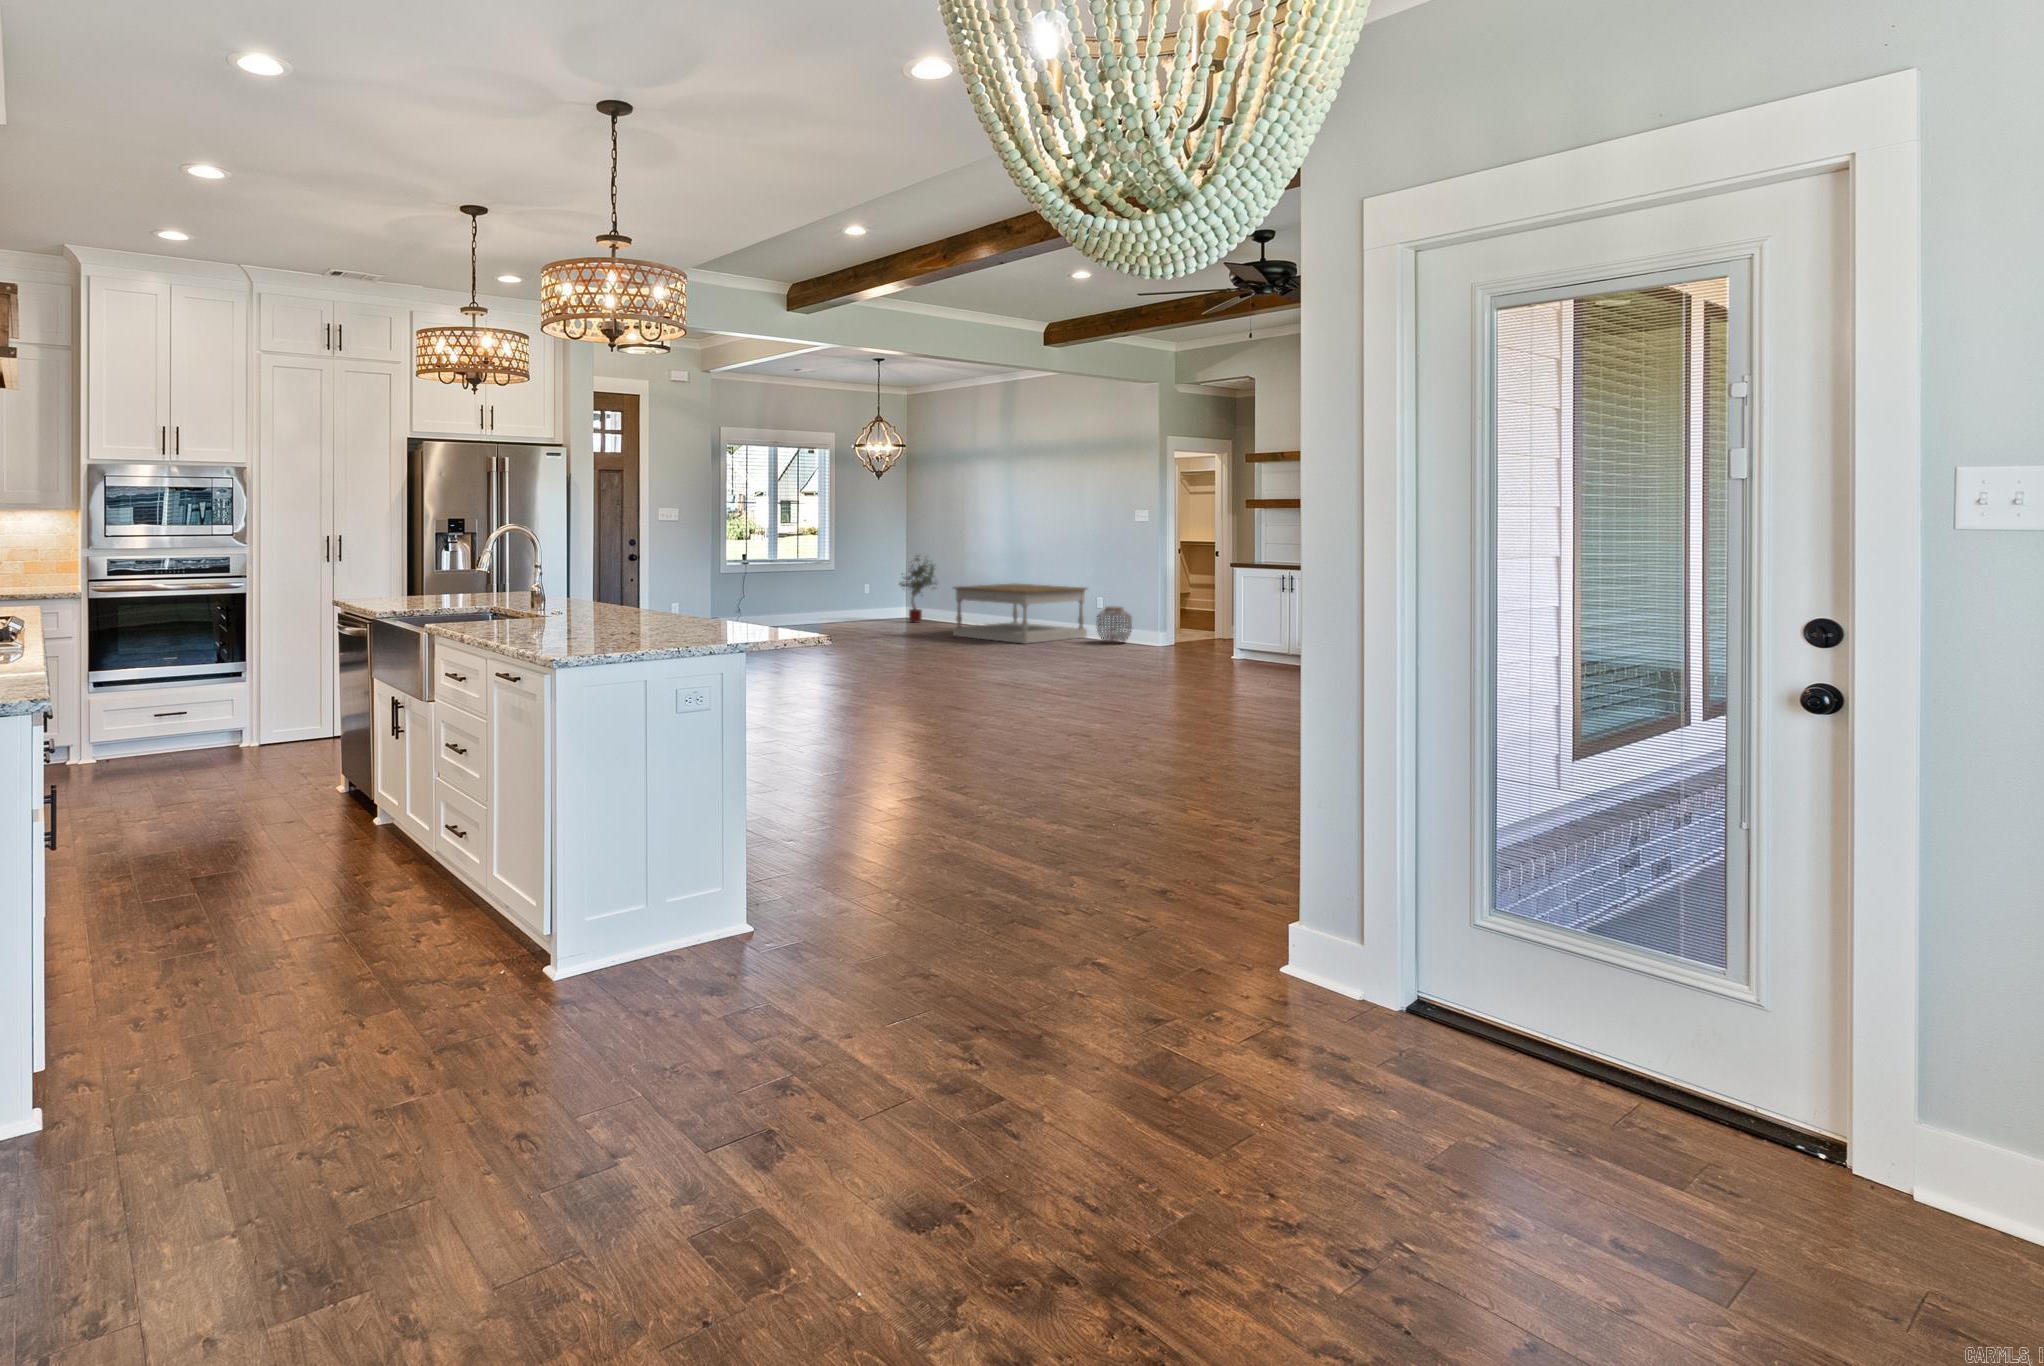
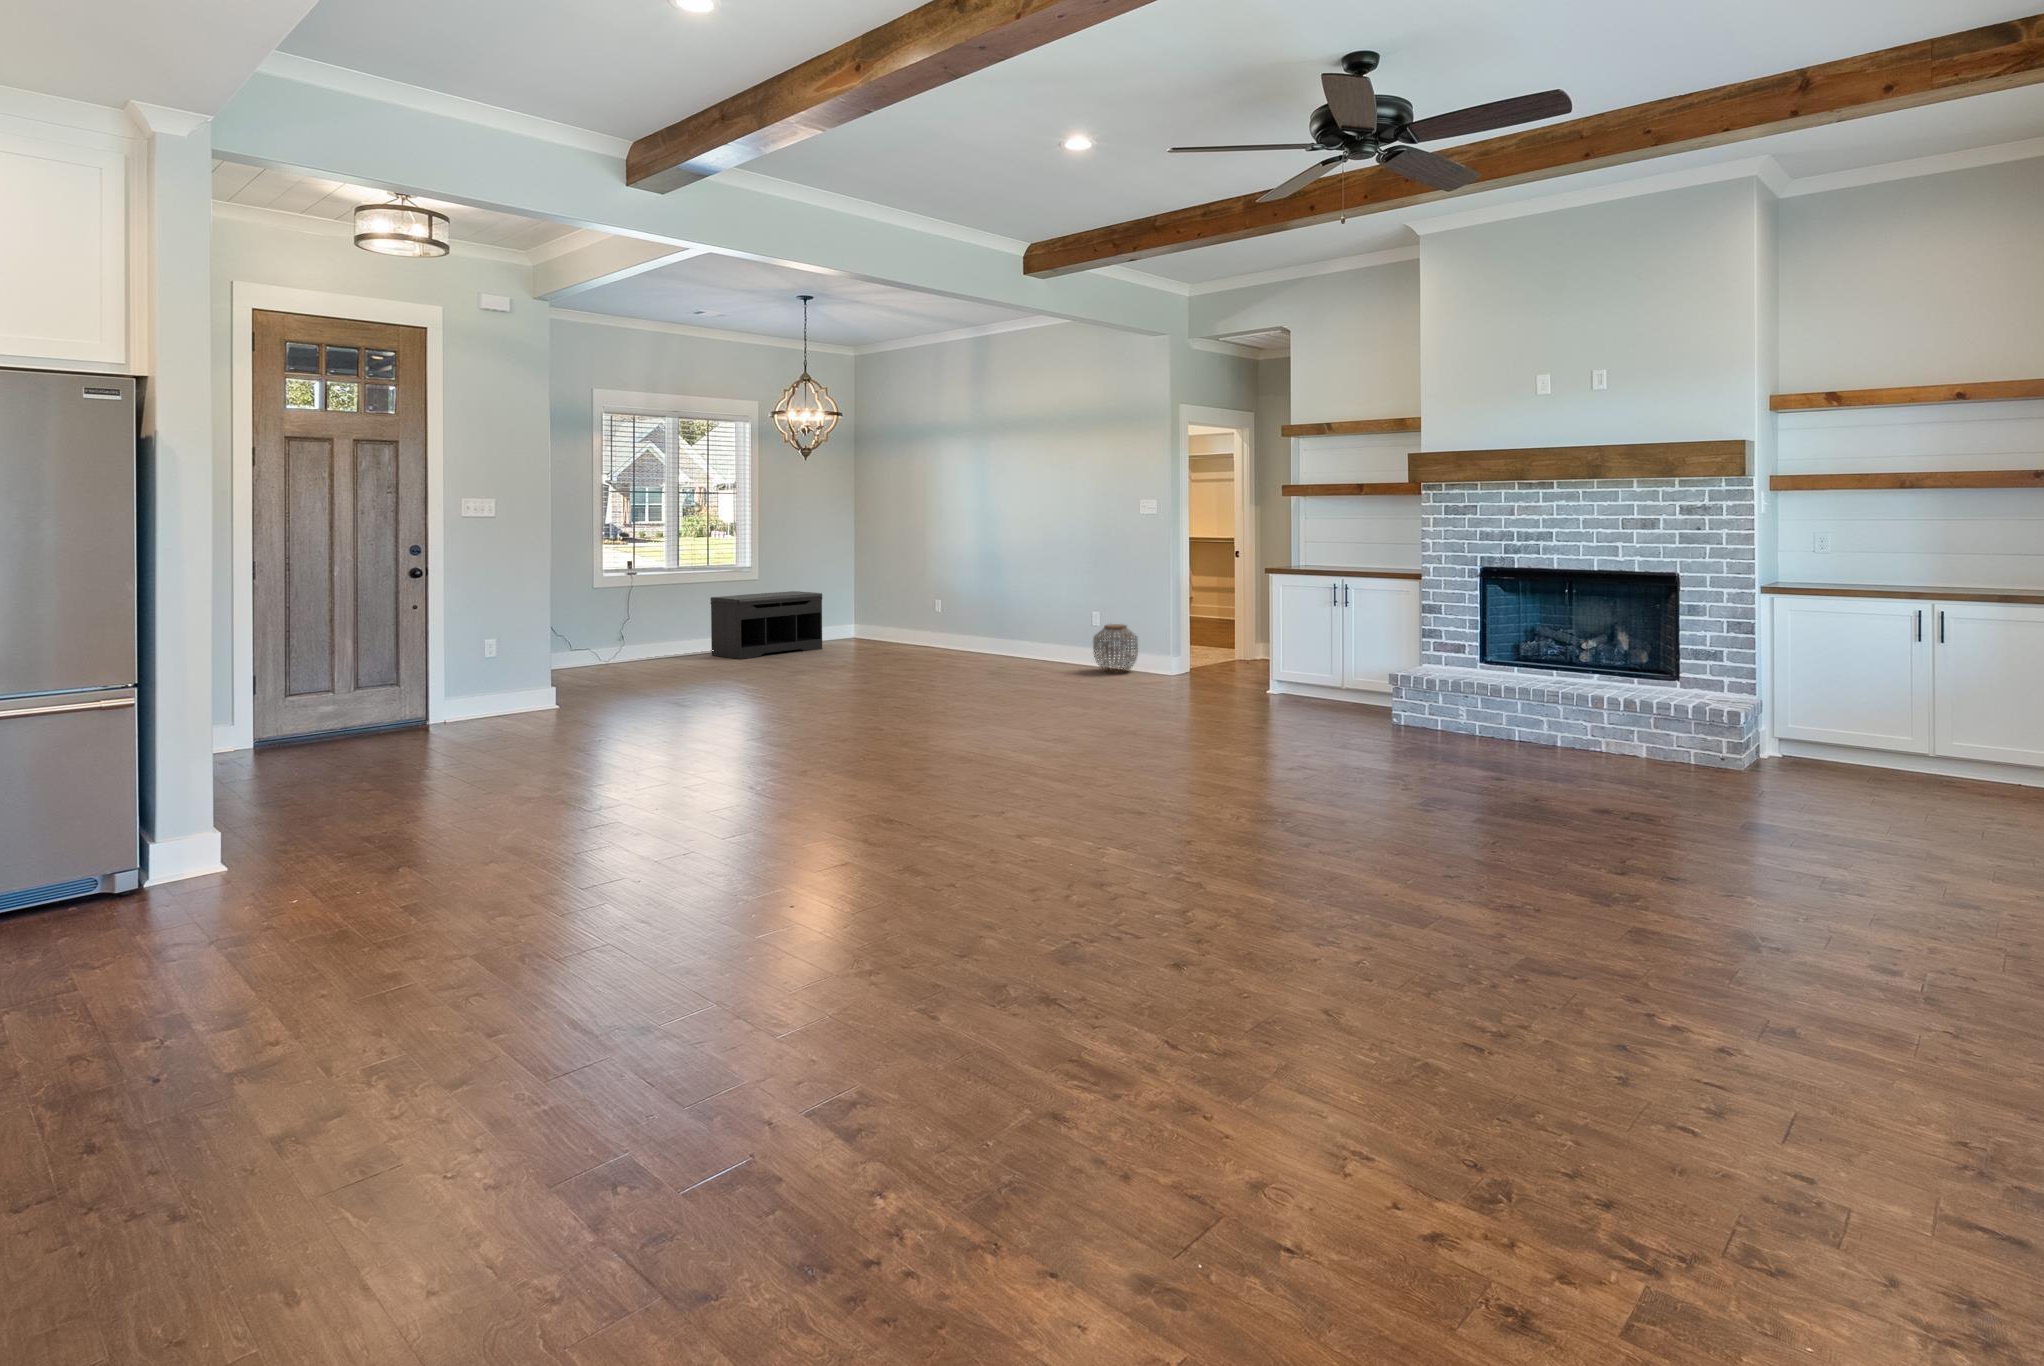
potted tree: present [899,556,937,622] -> none [842,557,896,645]
bench: none [802,580,884,629] -> present [710,591,823,659]
coffee table: present [953,584,1087,644] -> none [907,594,1082,677]

